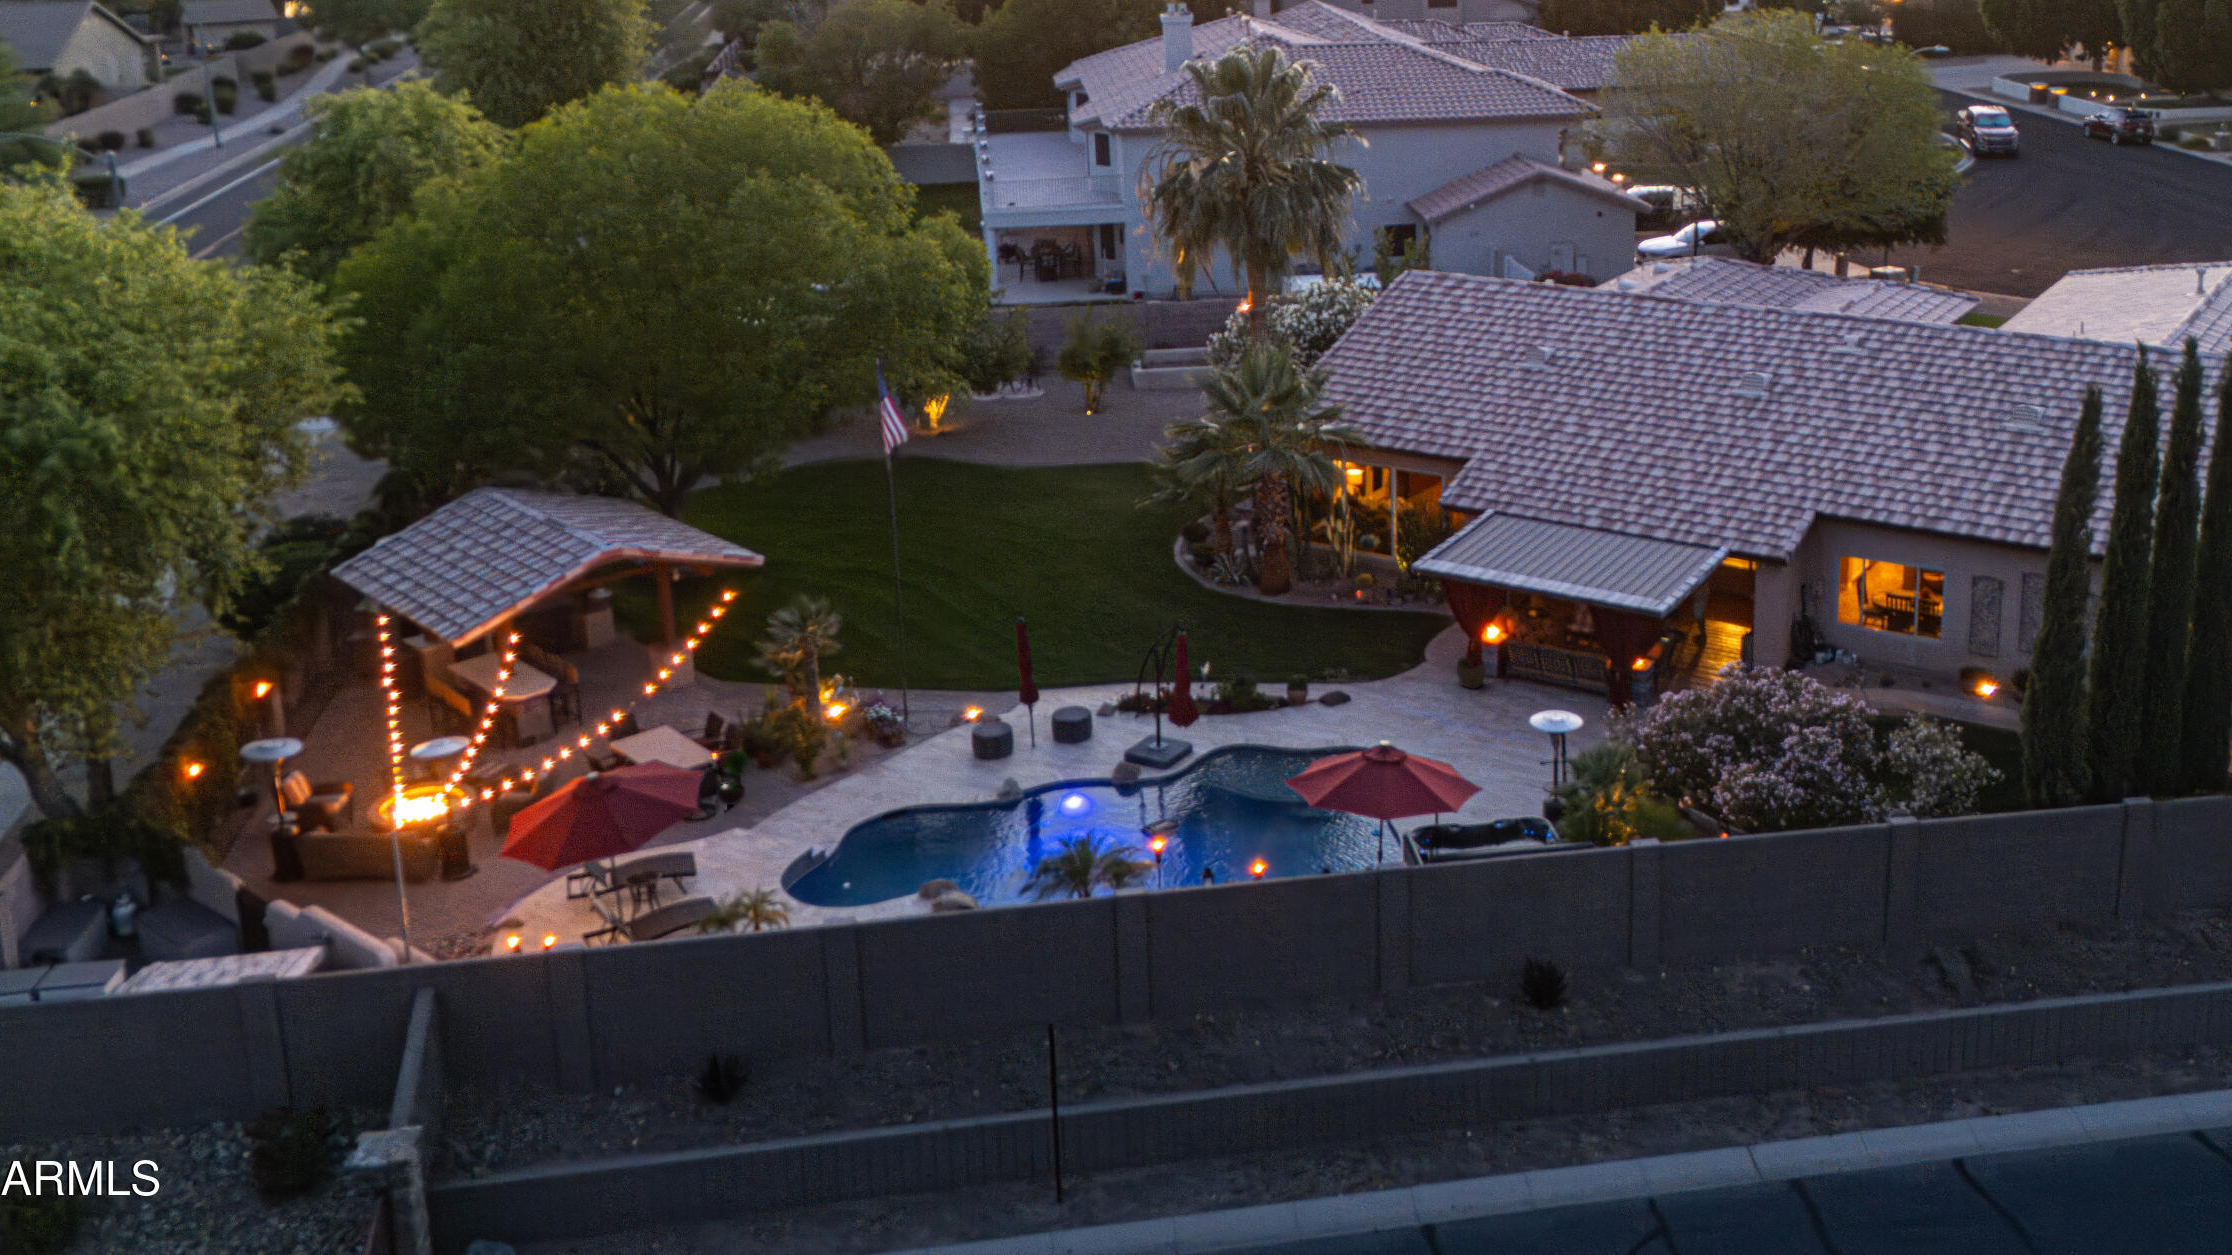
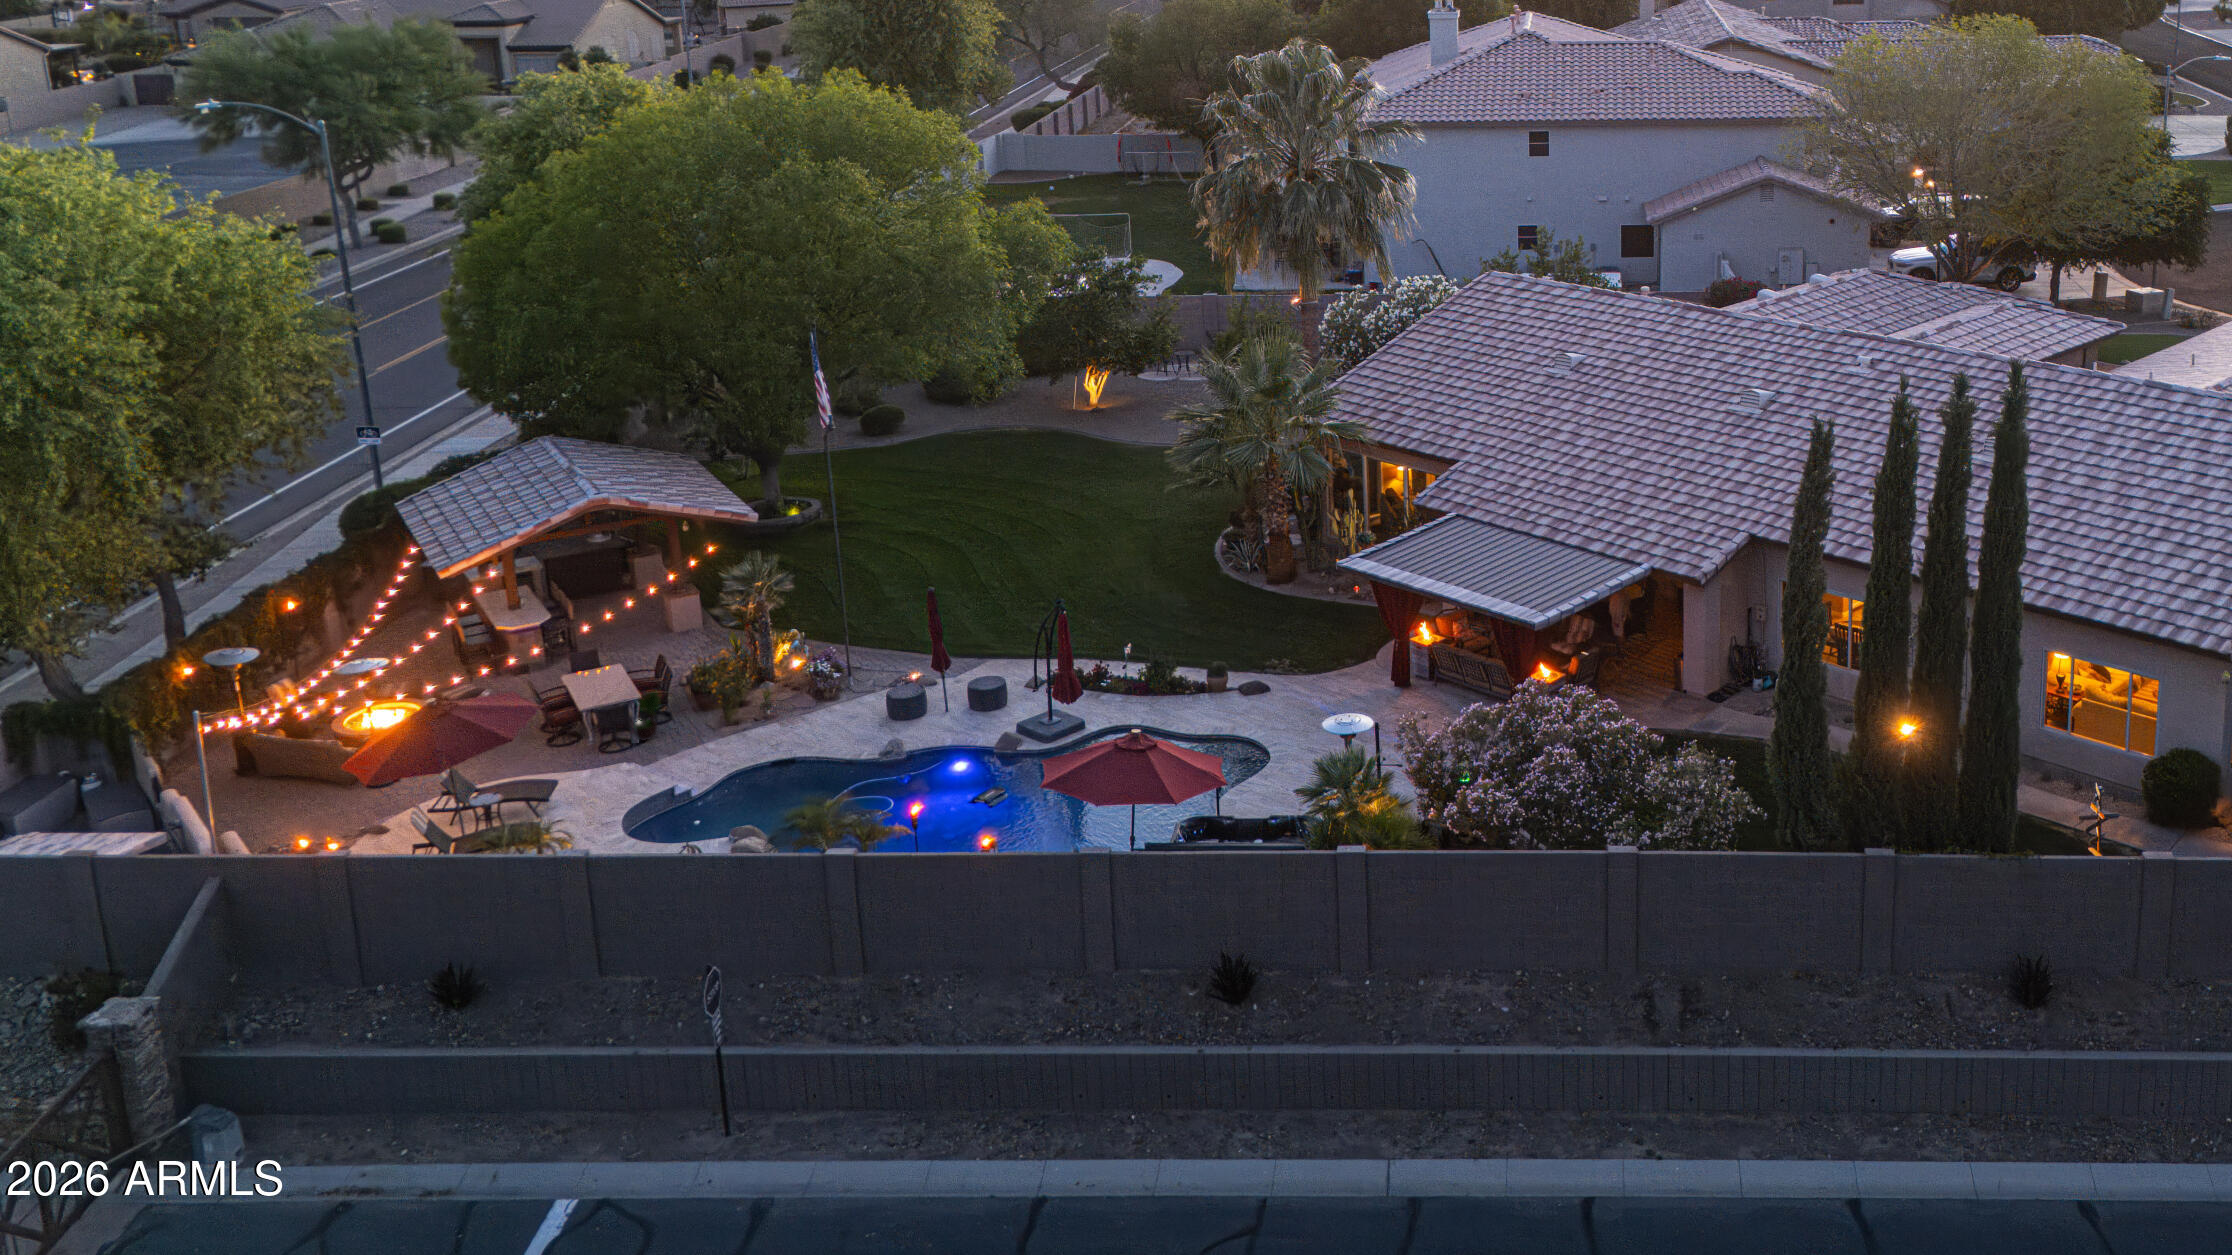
woven basket: present [1457,654,1485,689] -> none [1387,657,1414,694]

